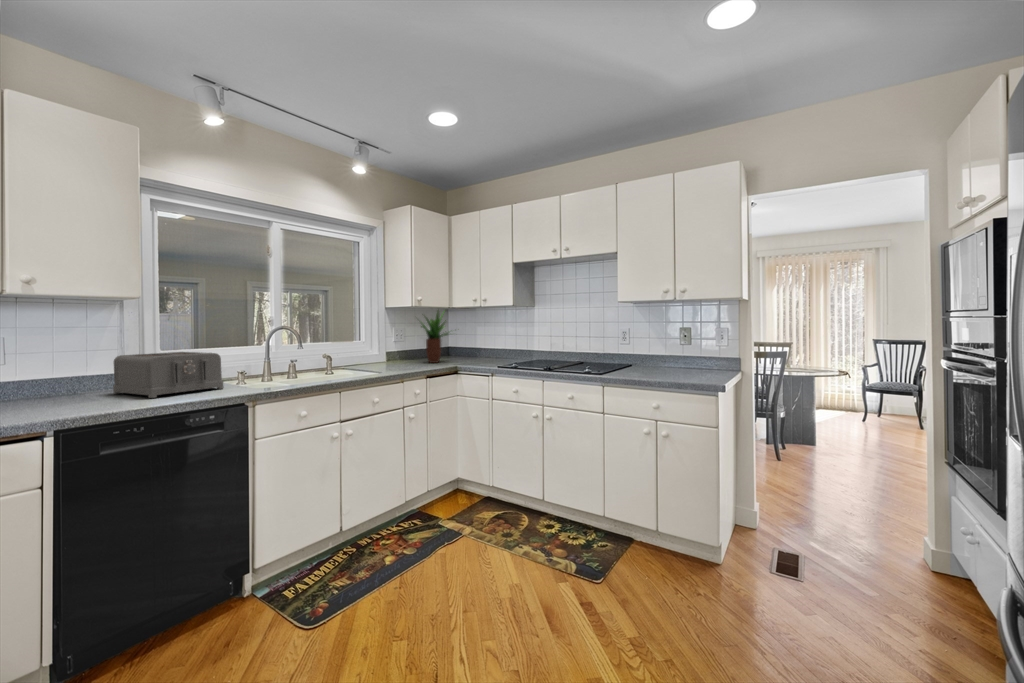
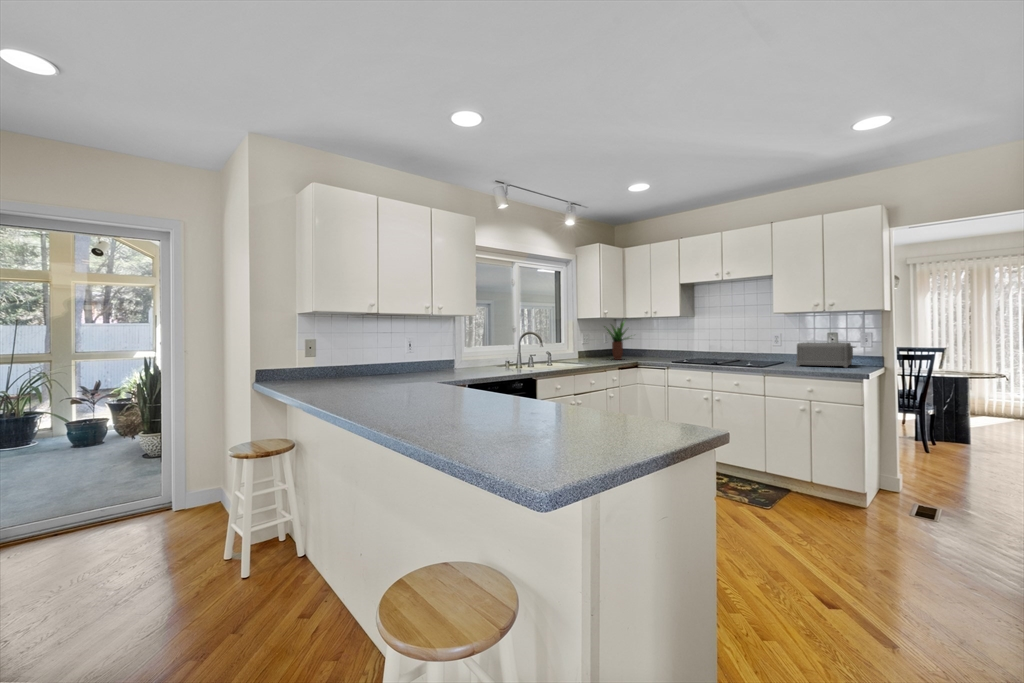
toaster: present [113,352,224,398] -> present [796,342,856,367]

